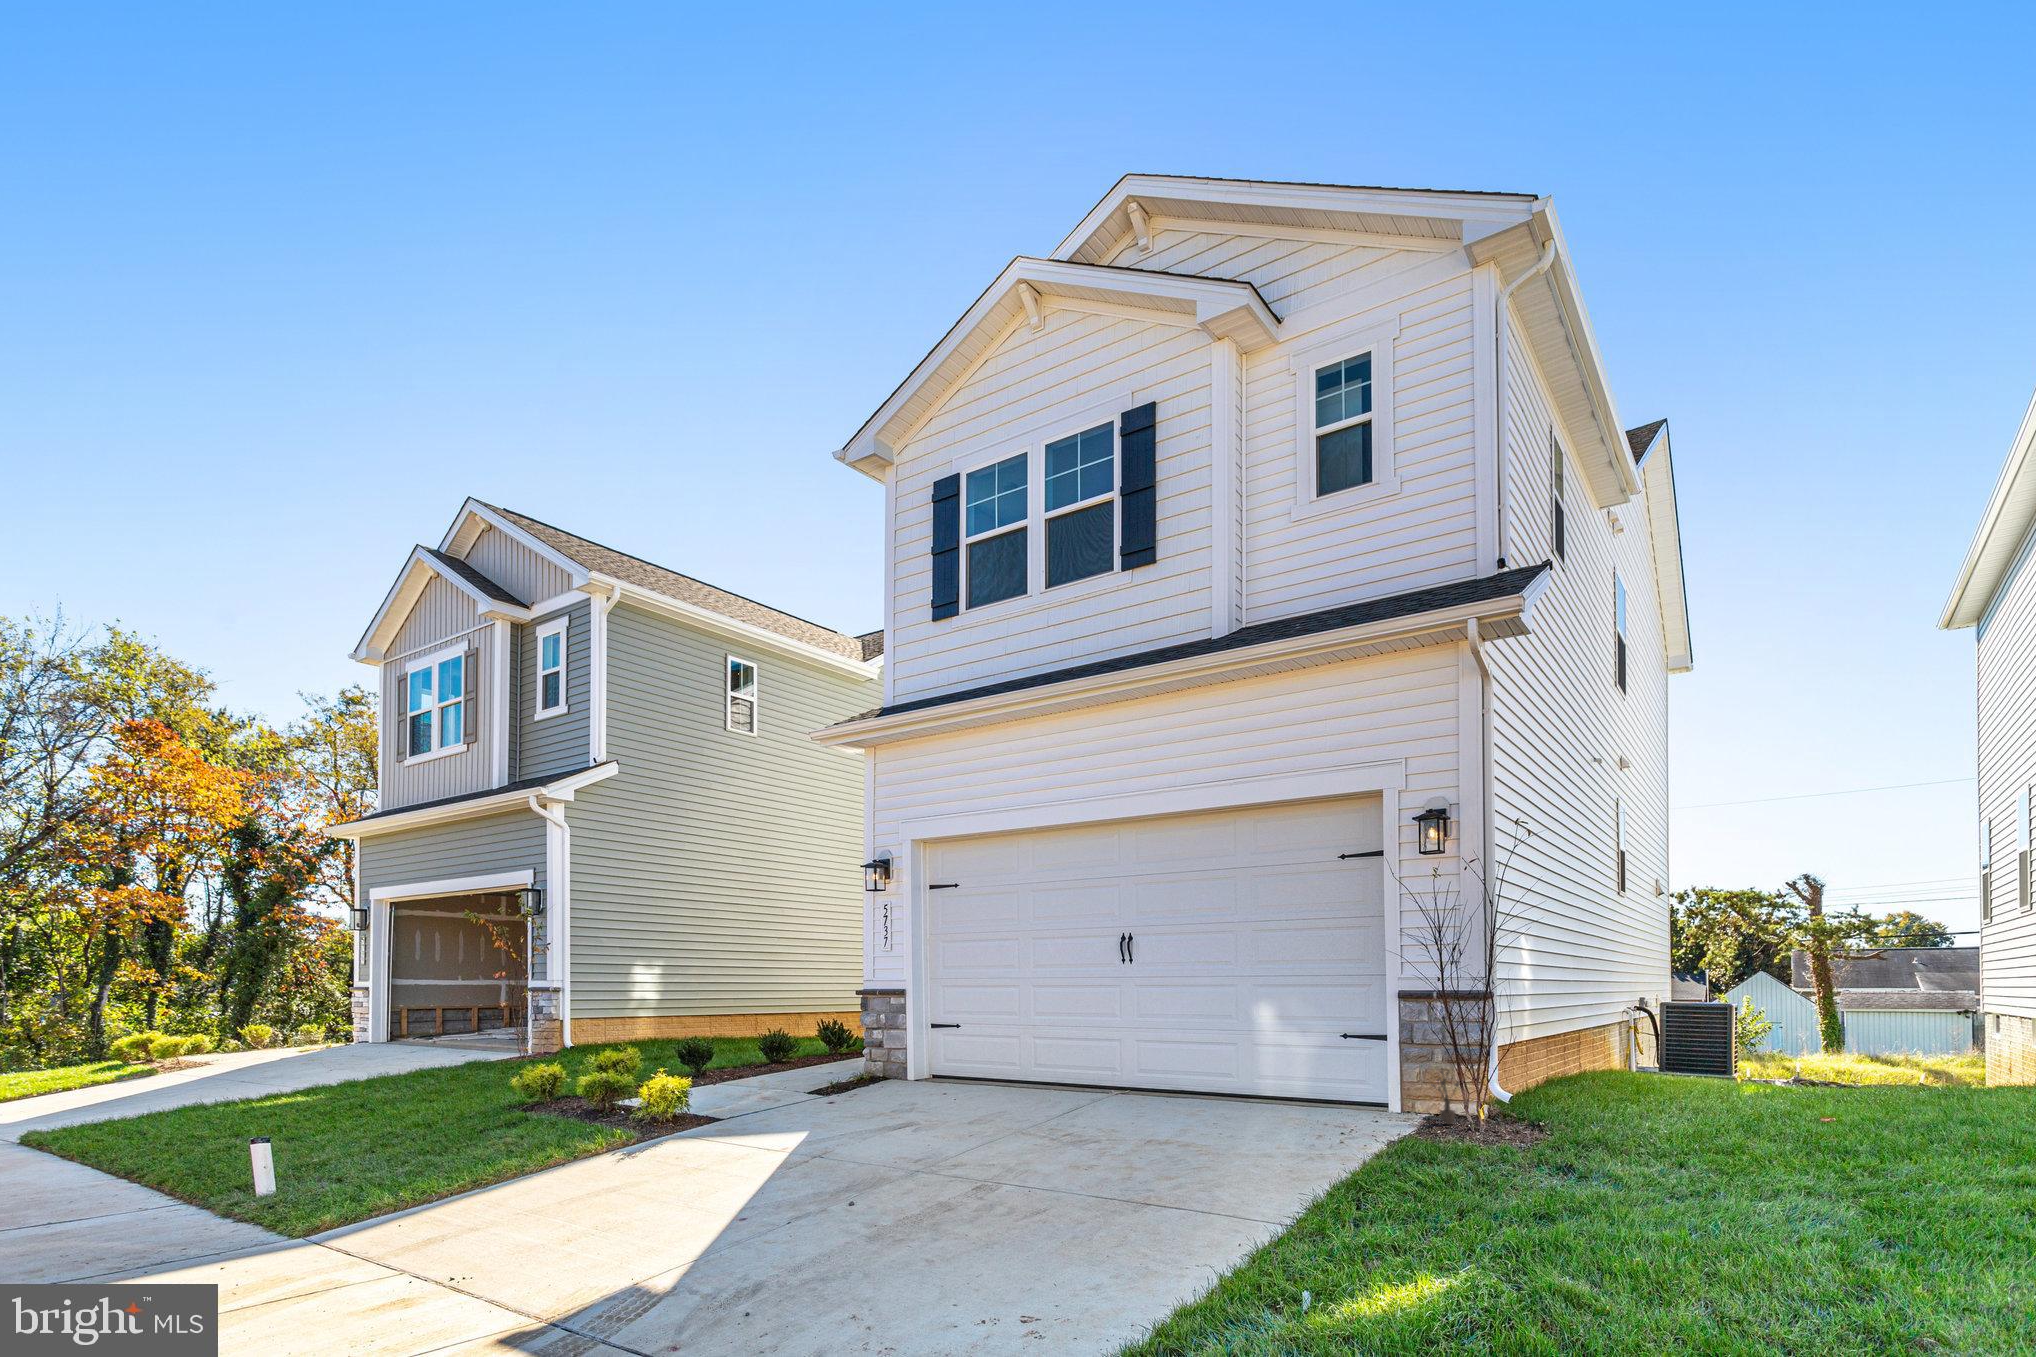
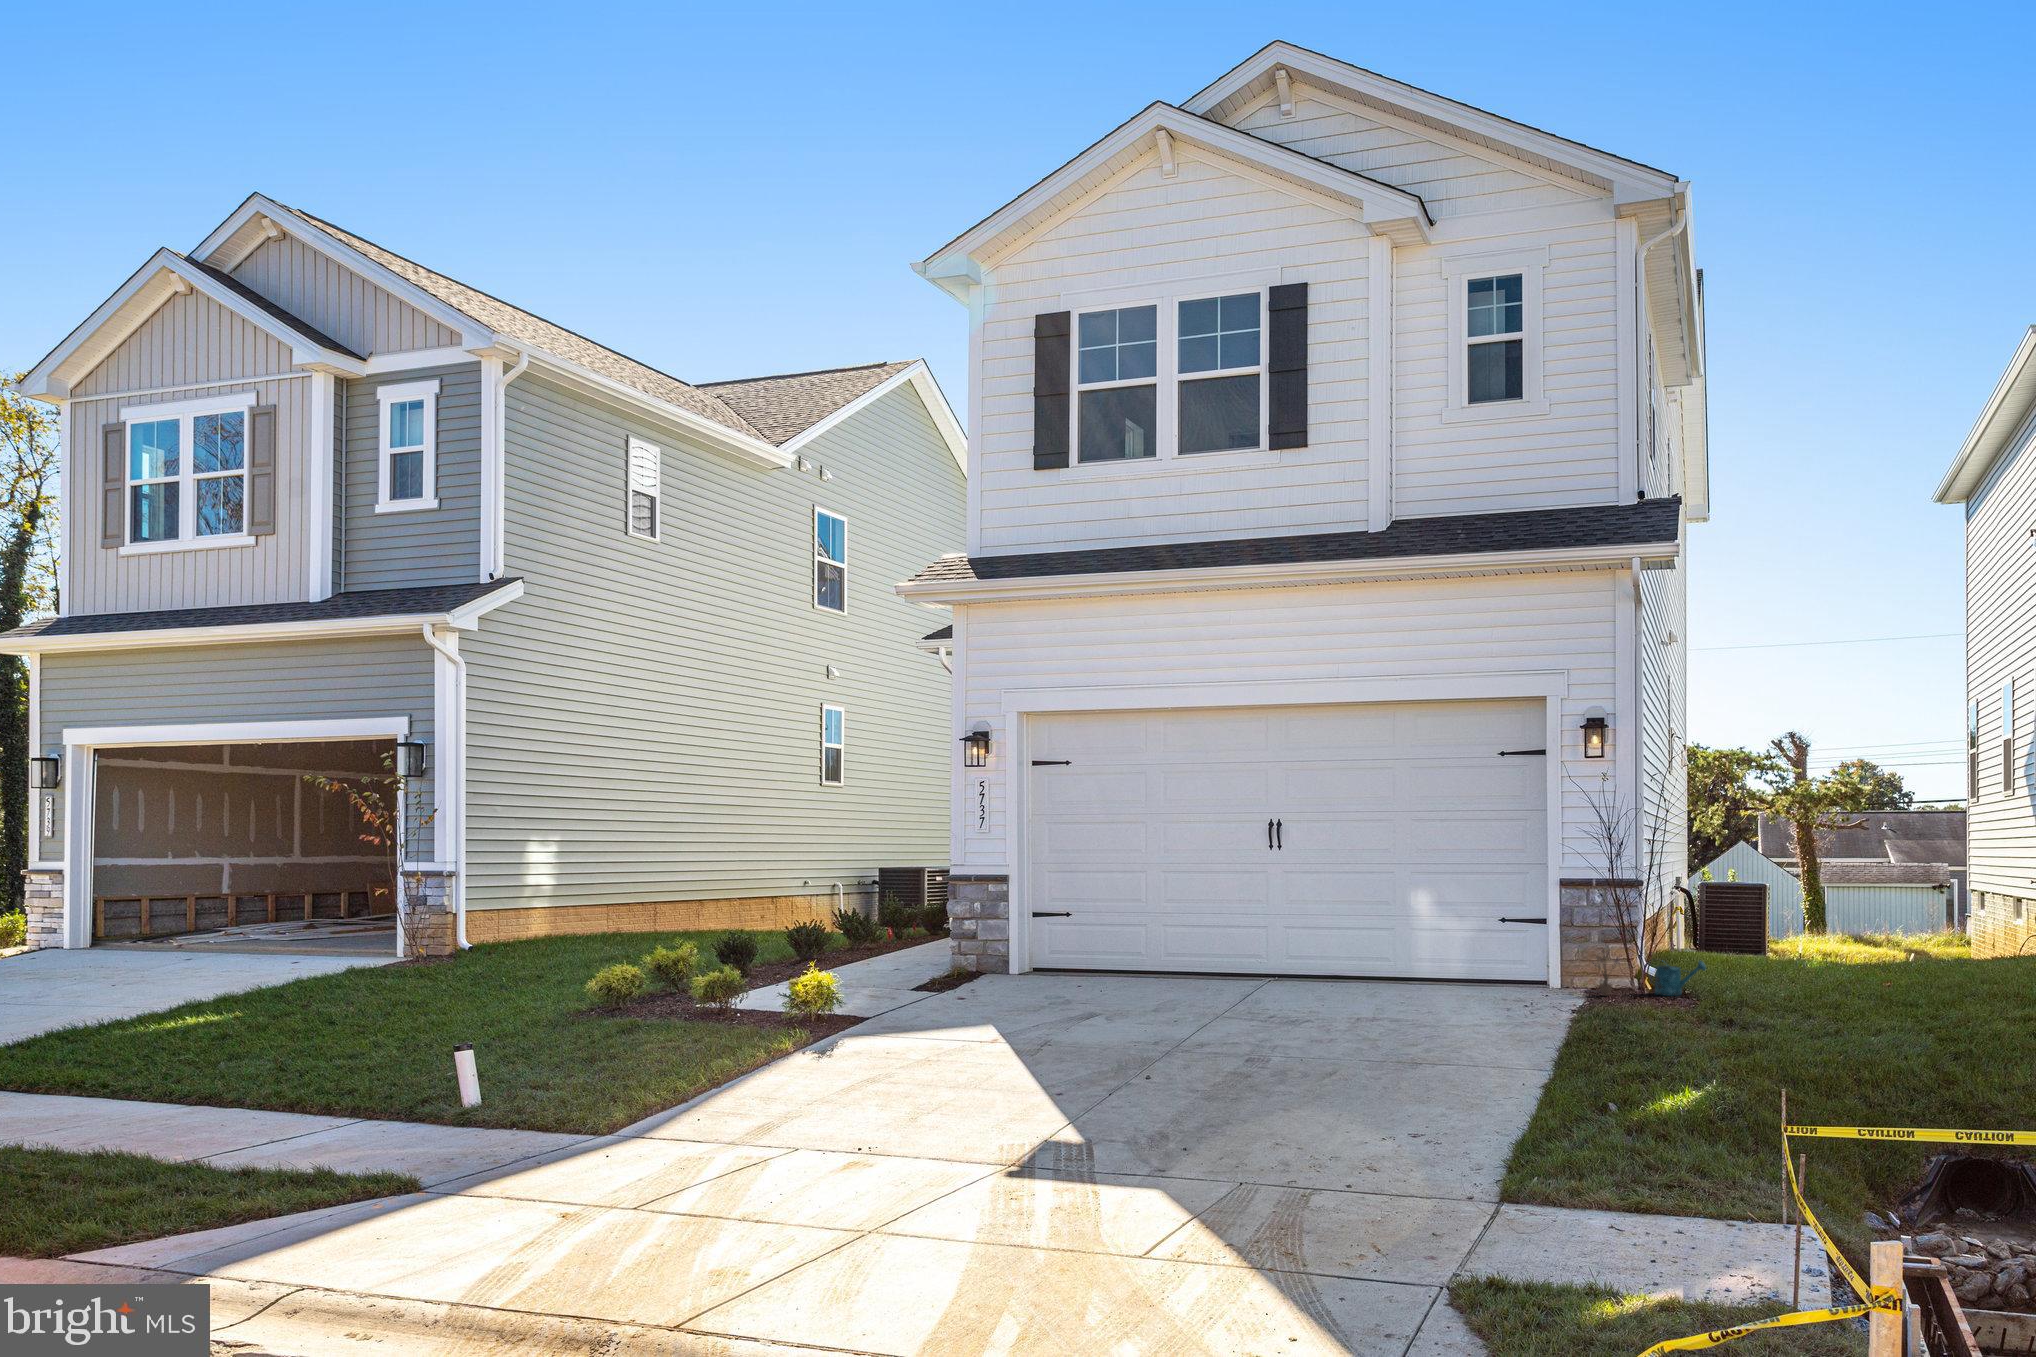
watering can: none [1496,1082,1562,1126] -> present [1655,961,1706,996]

